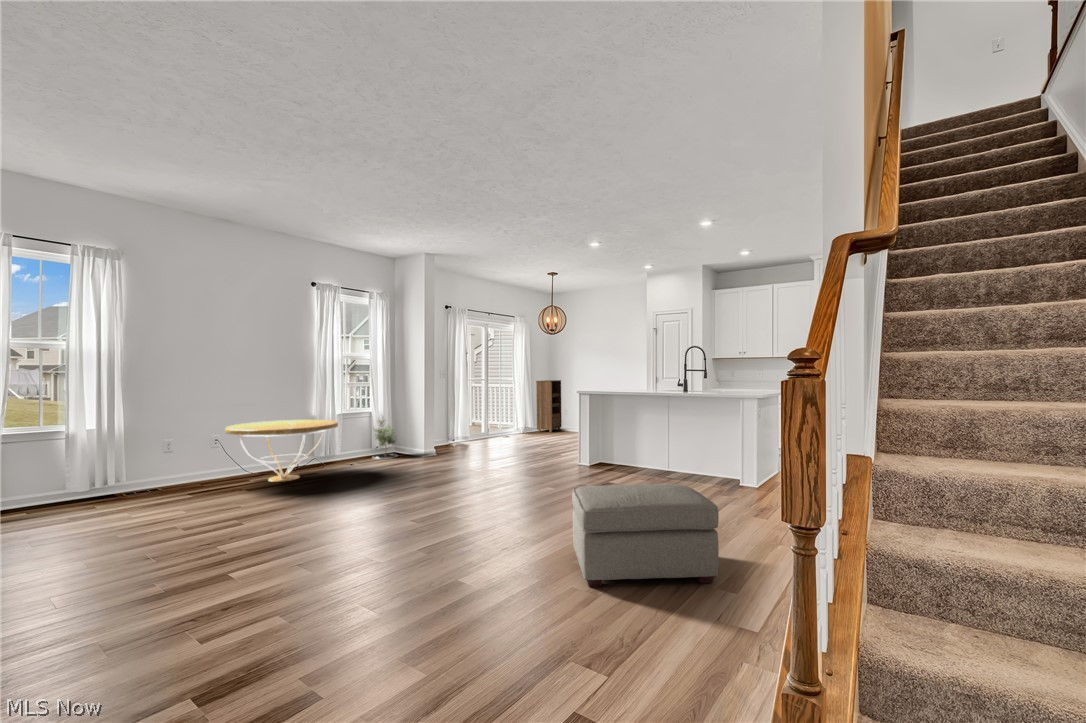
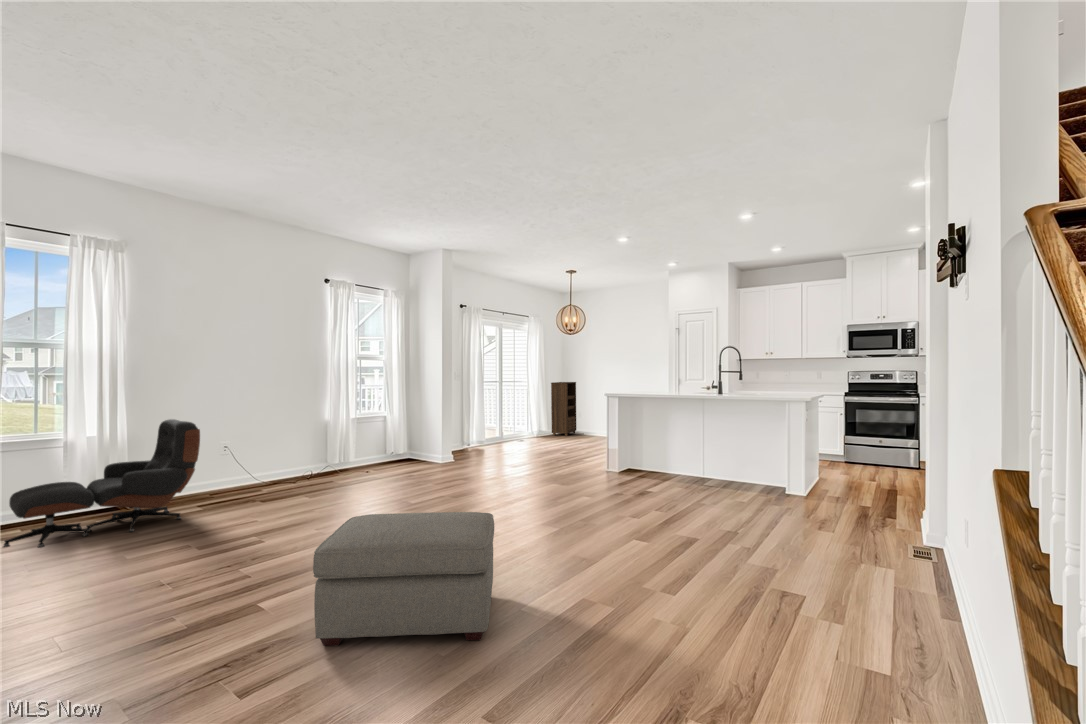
lounge chair: none [8,414,190,529] -> present [3,419,200,548]
coffee table: present [225,420,338,482] -> none [235,425,355,492]
potted tree: present [373,420,397,459] -> none [386,418,414,466]
ottoman: present [572,484,719,587] -> present [313,512,494,646]

